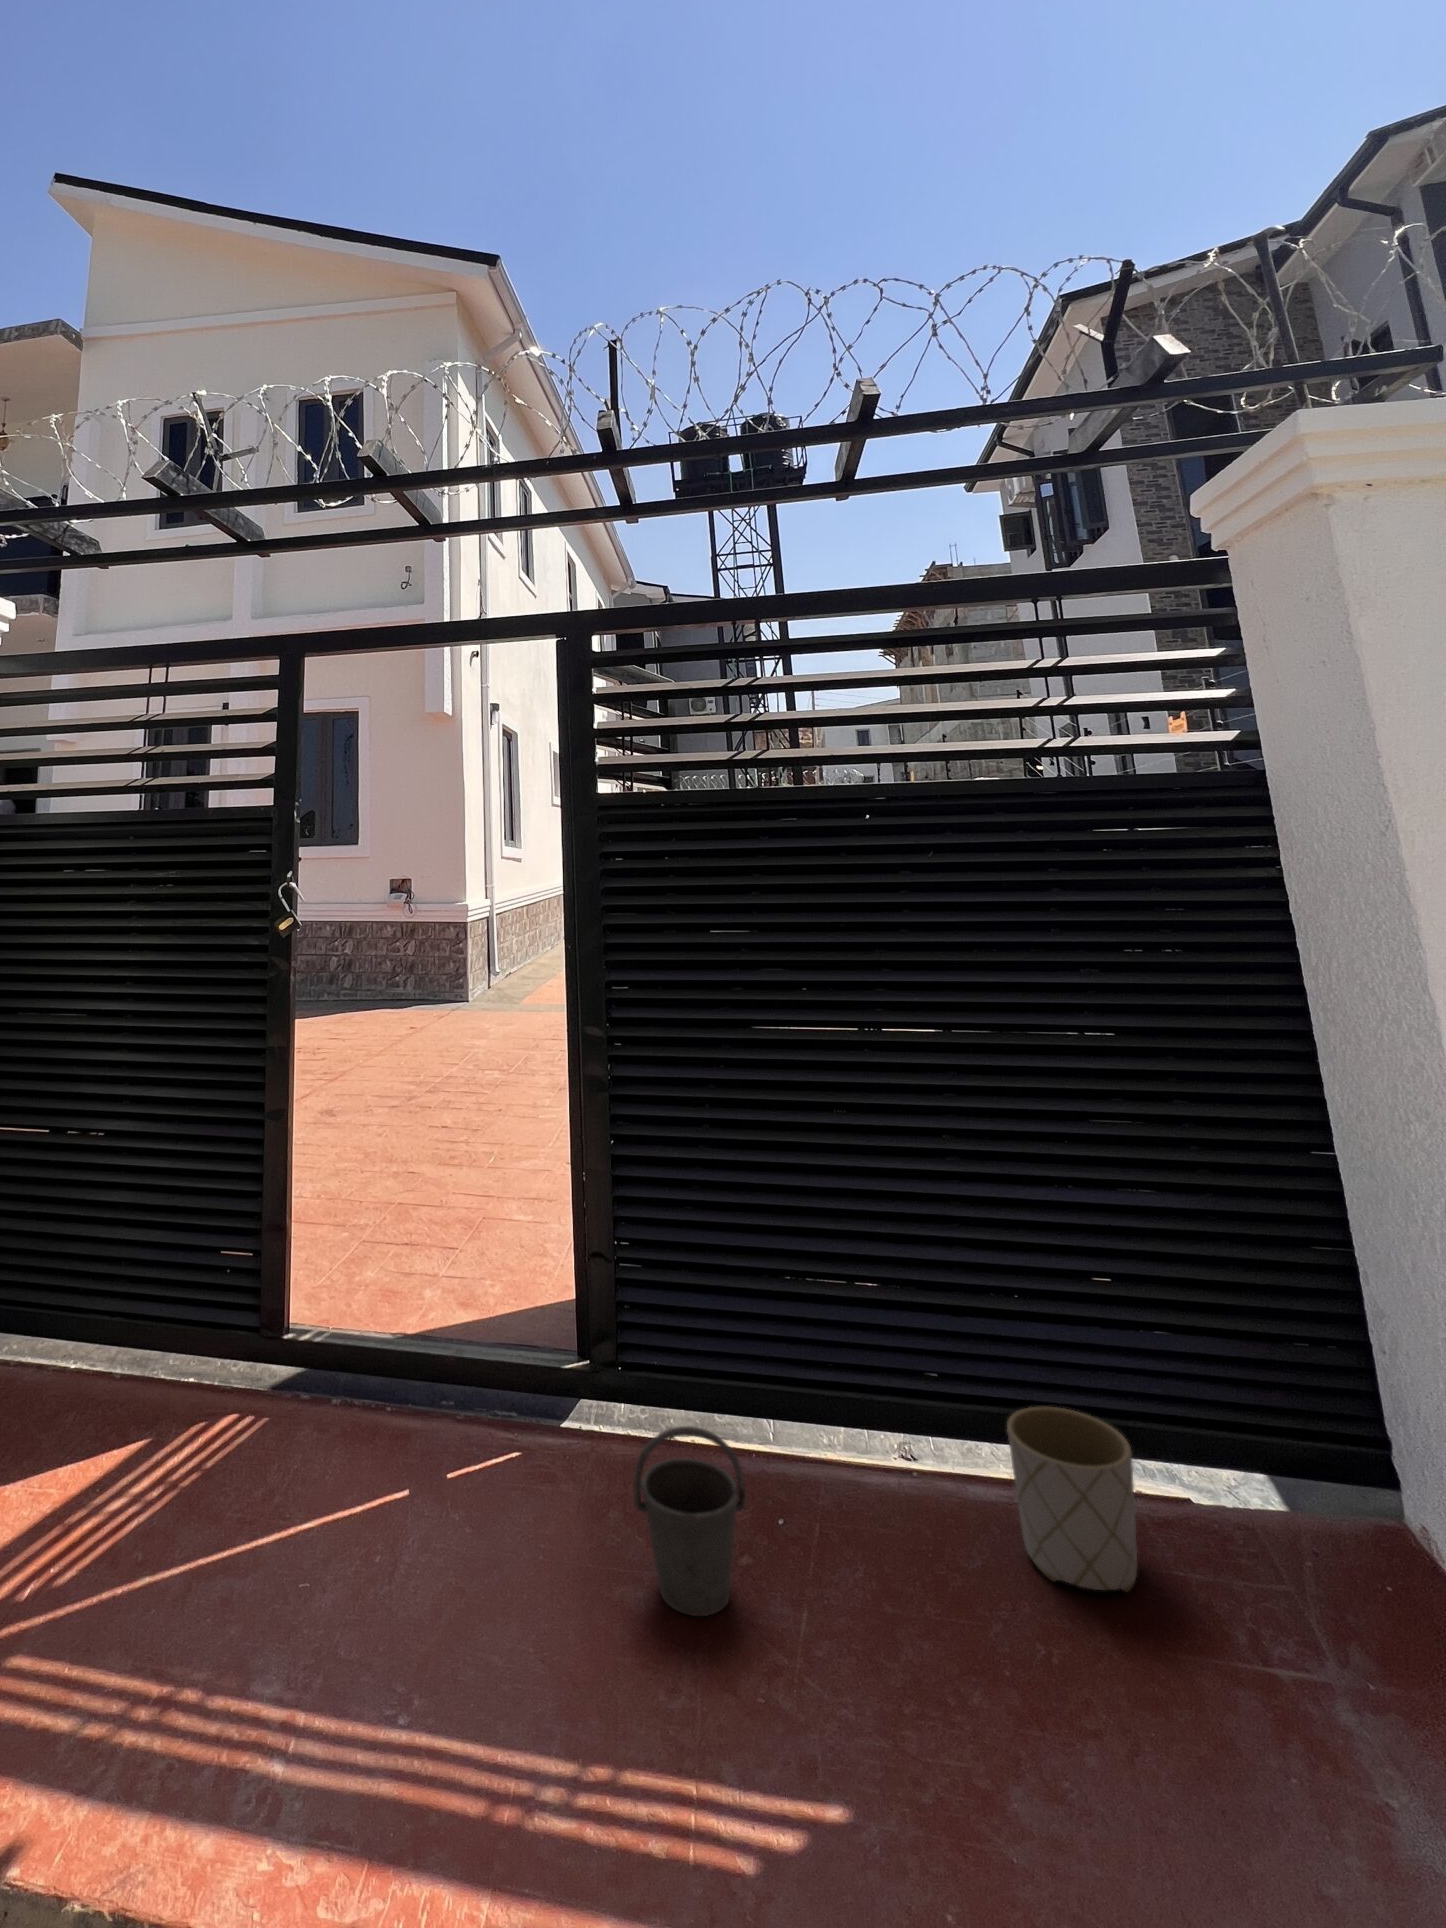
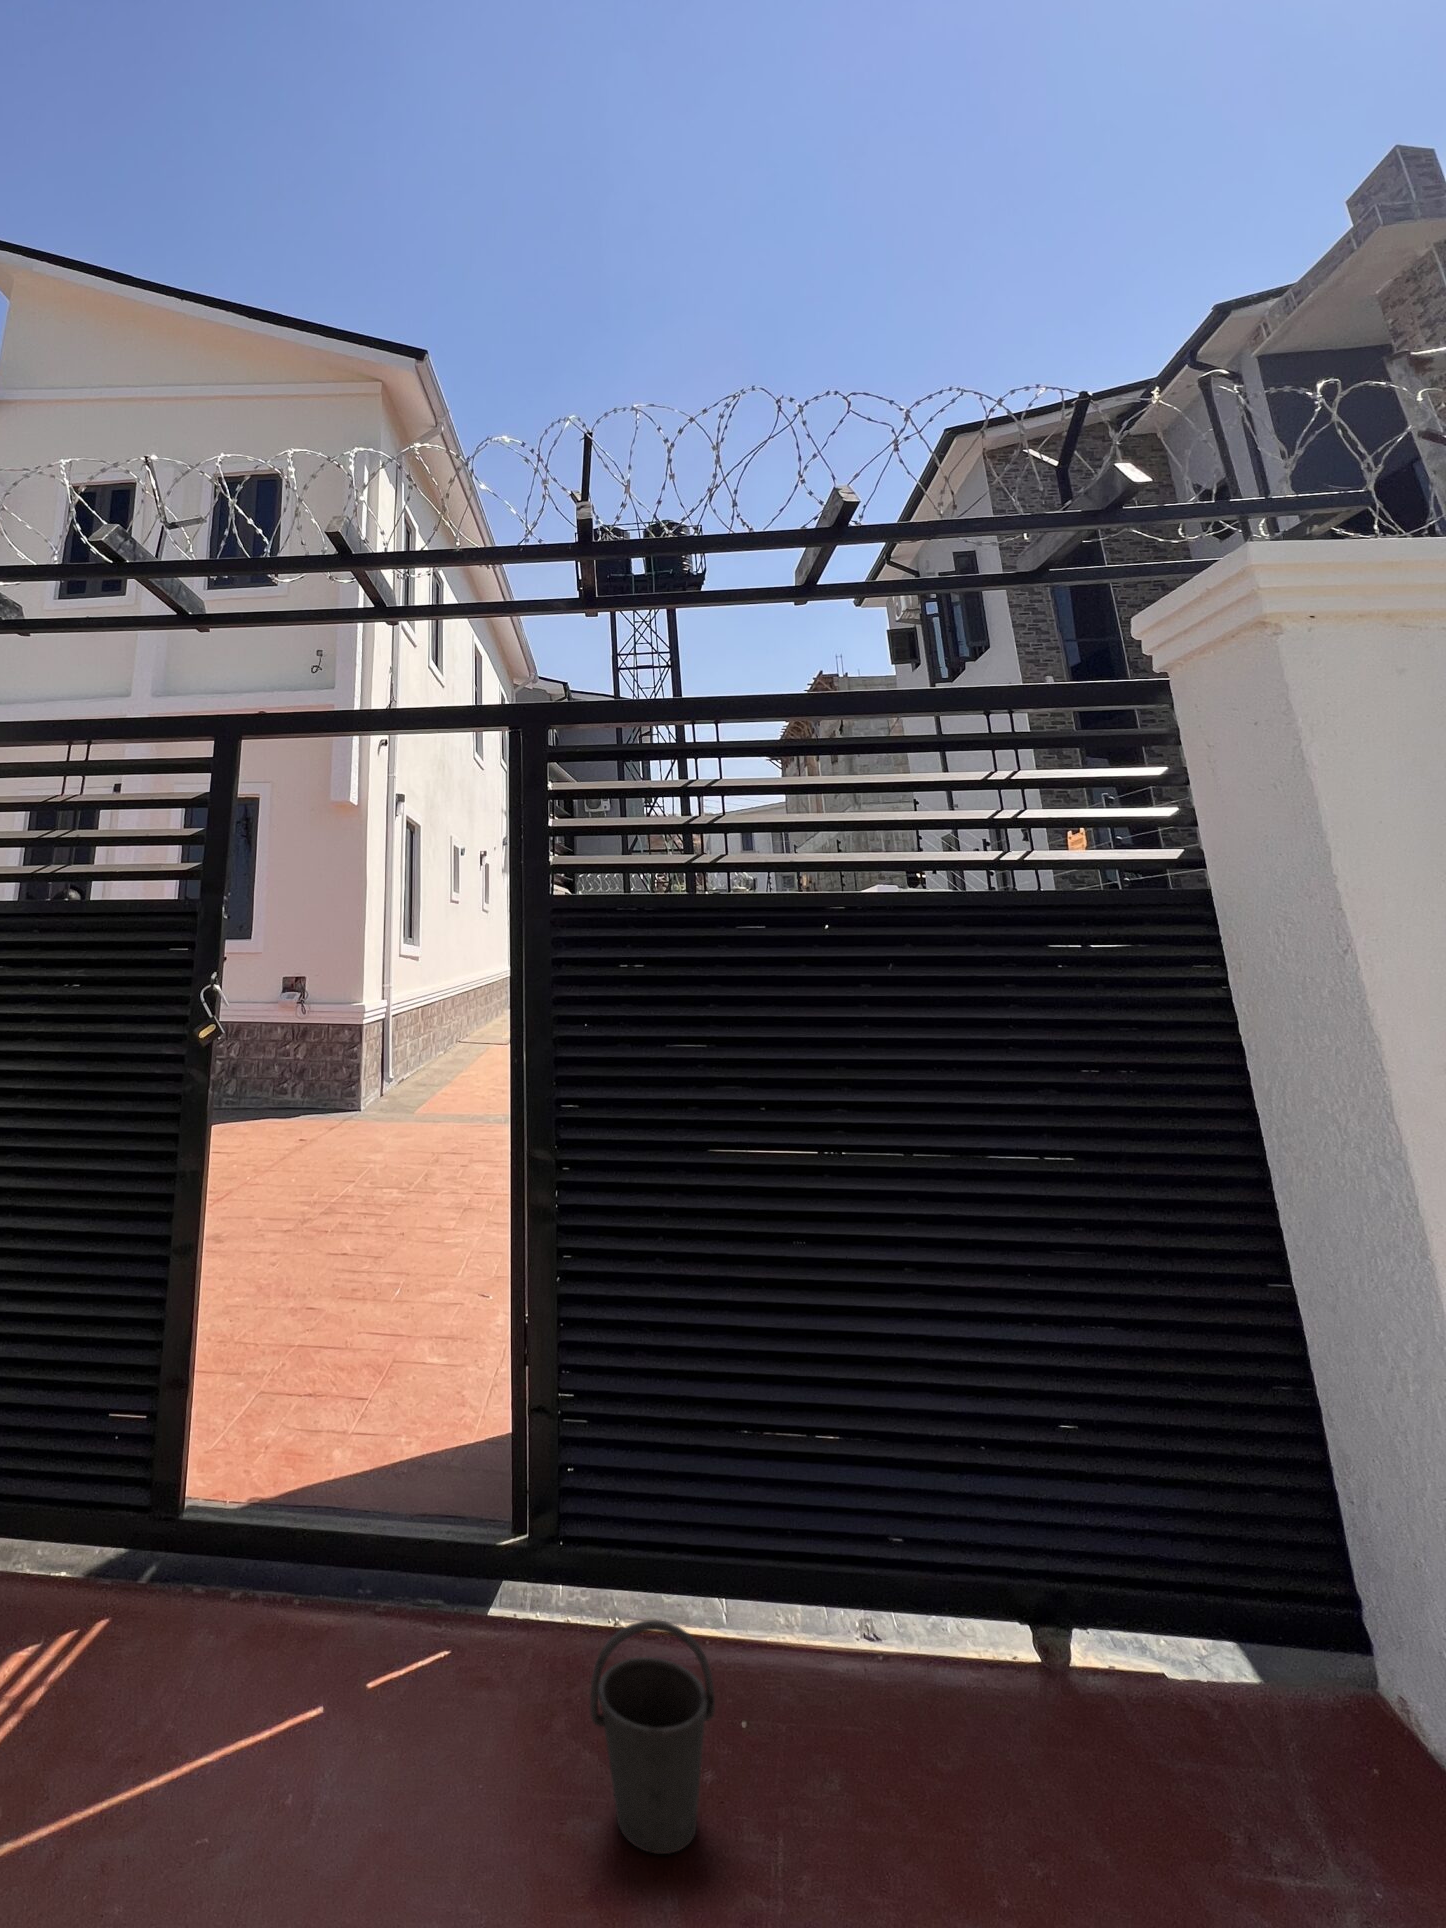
planter: present [1007,1407,1137,1592] -> none [987,1580,1129,1798]

